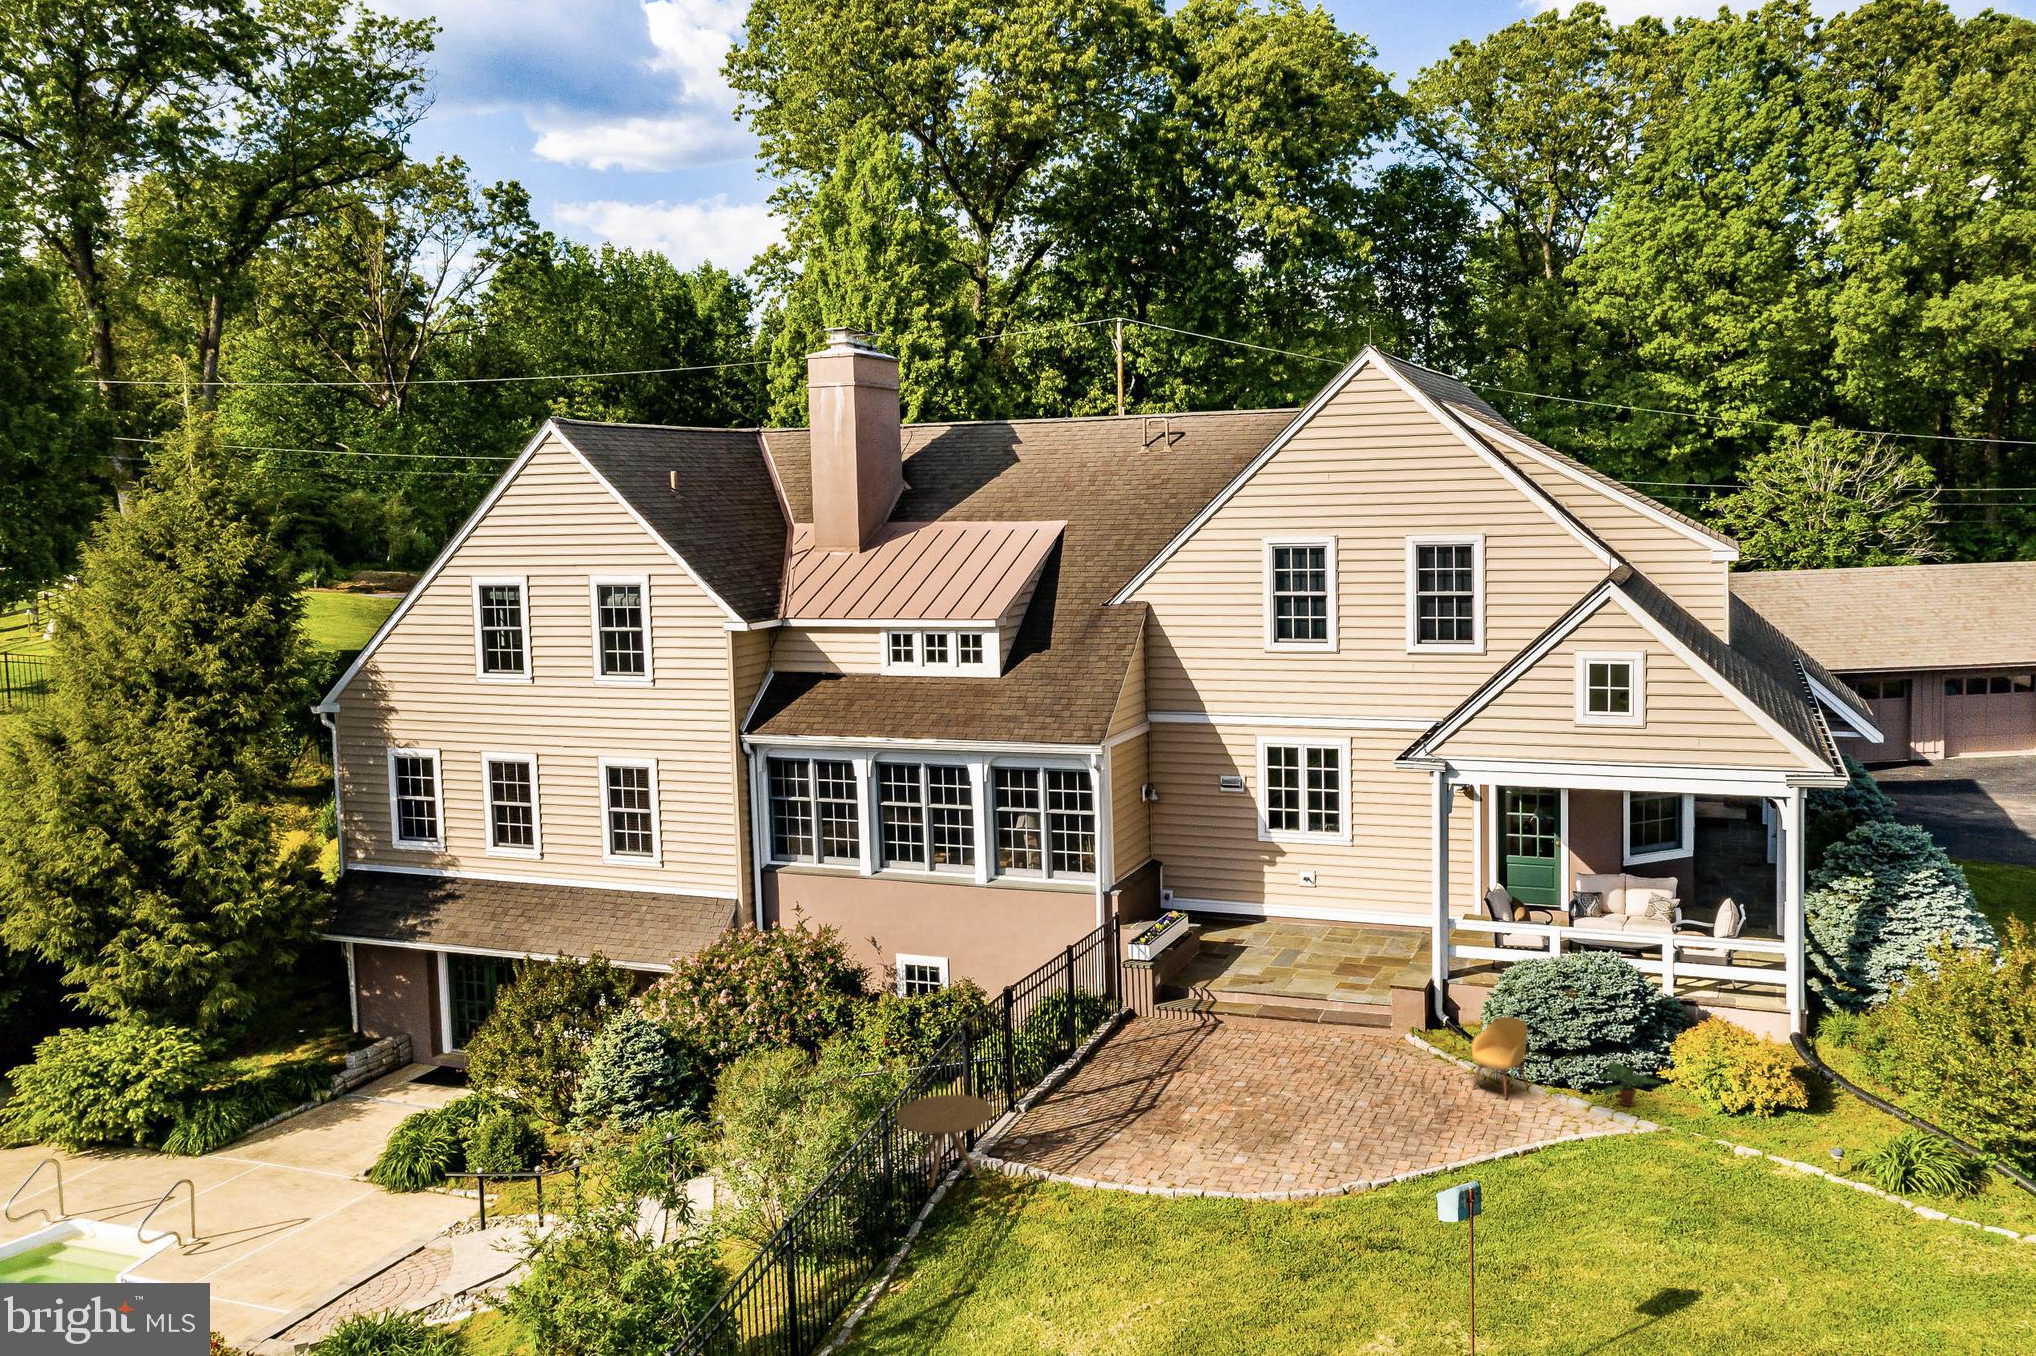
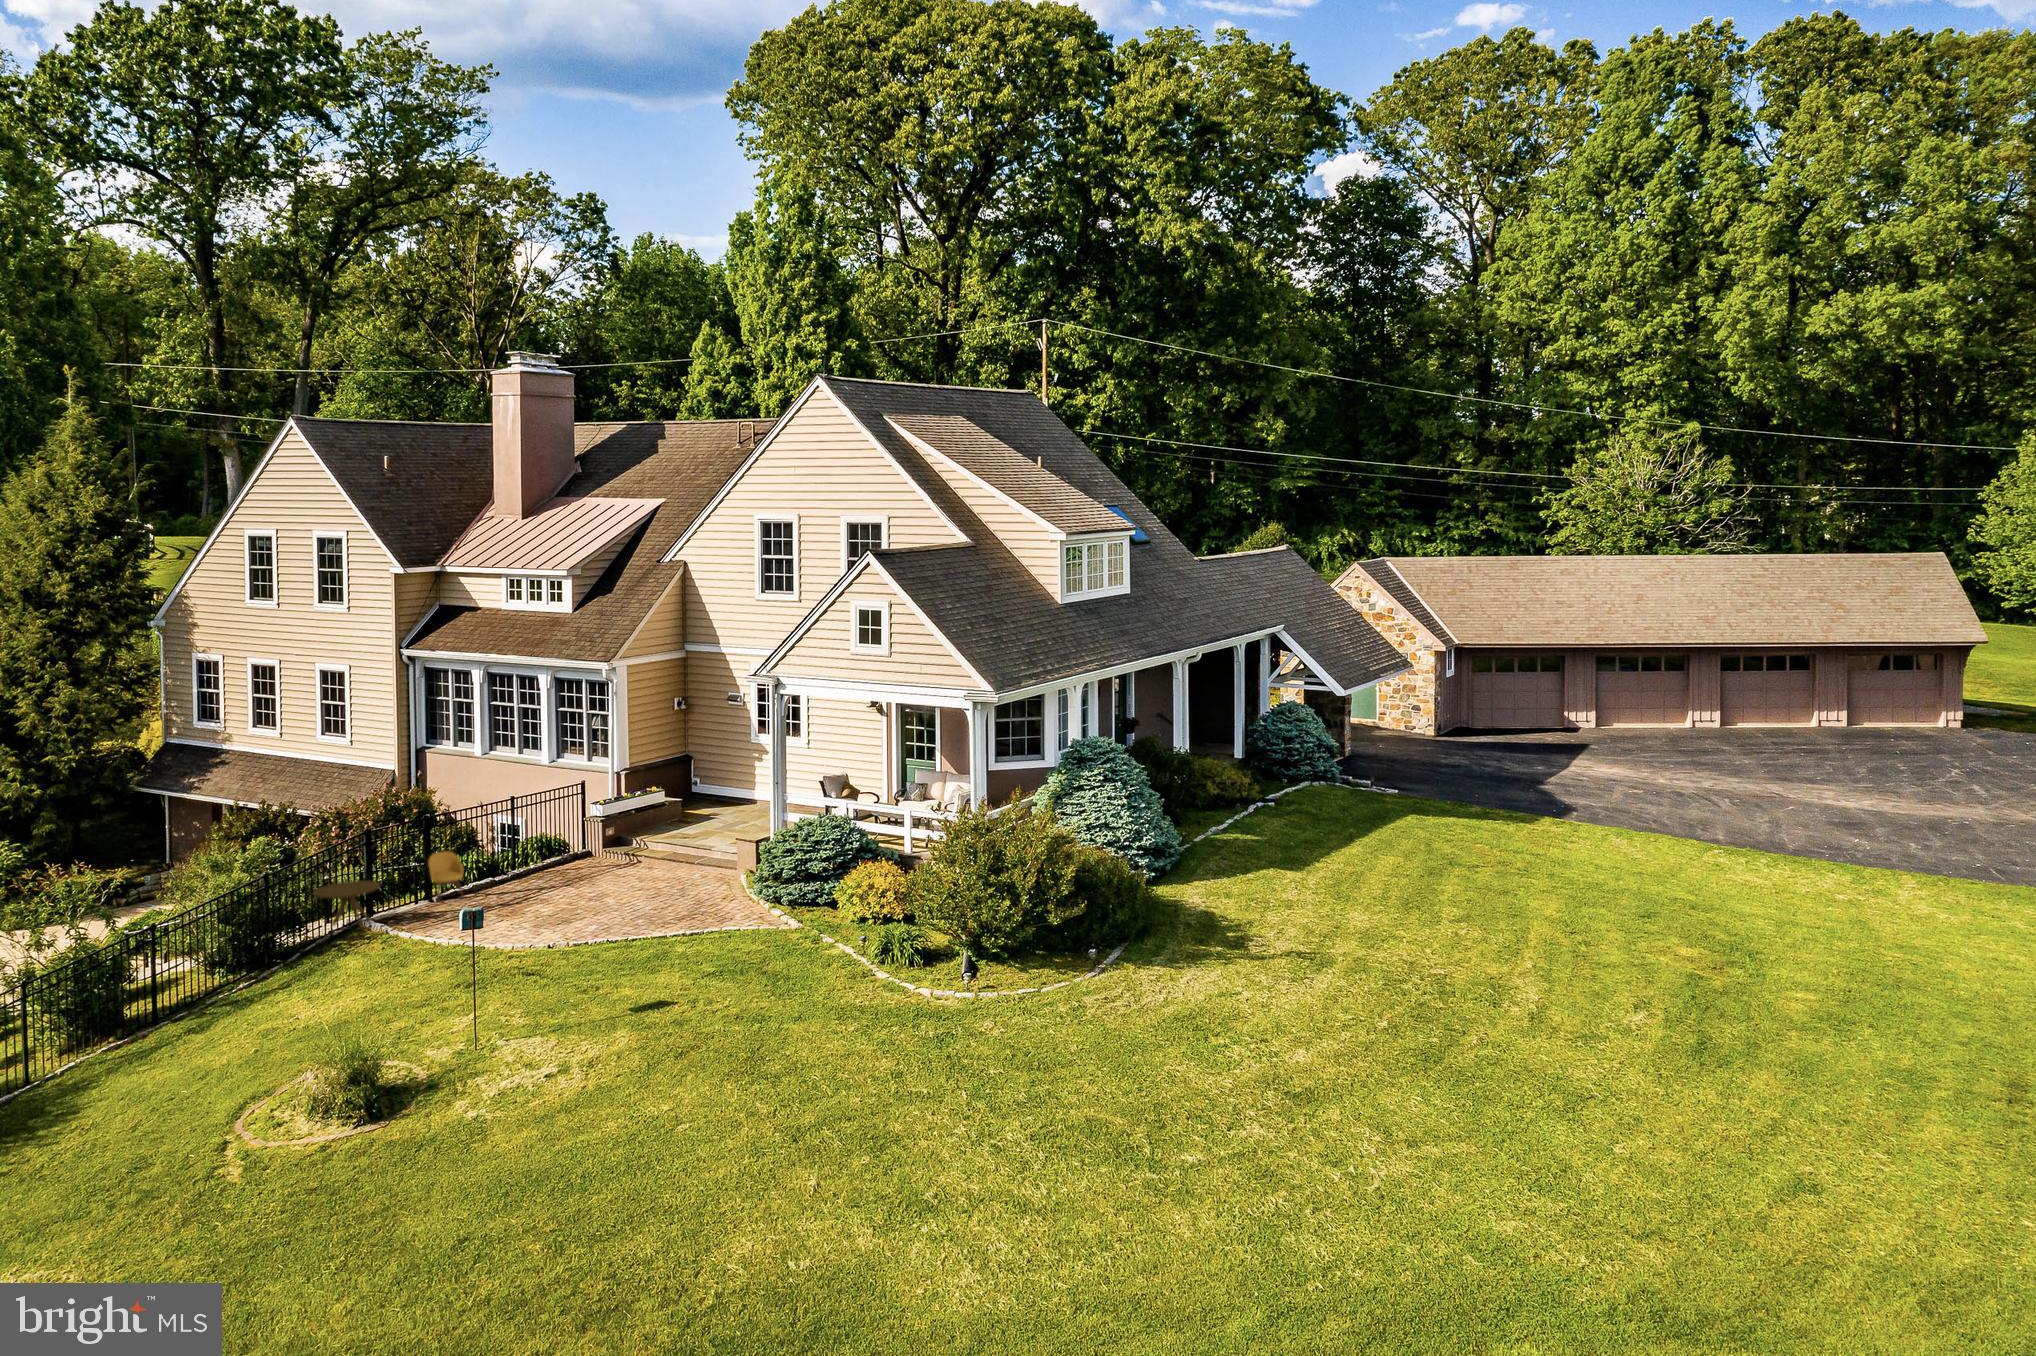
chair: present [1472,1017,1529,1099] -> present [428,851,464,901]
potted plant: present [1600,1062,1661,1106] -> none [778,884,819,912]

